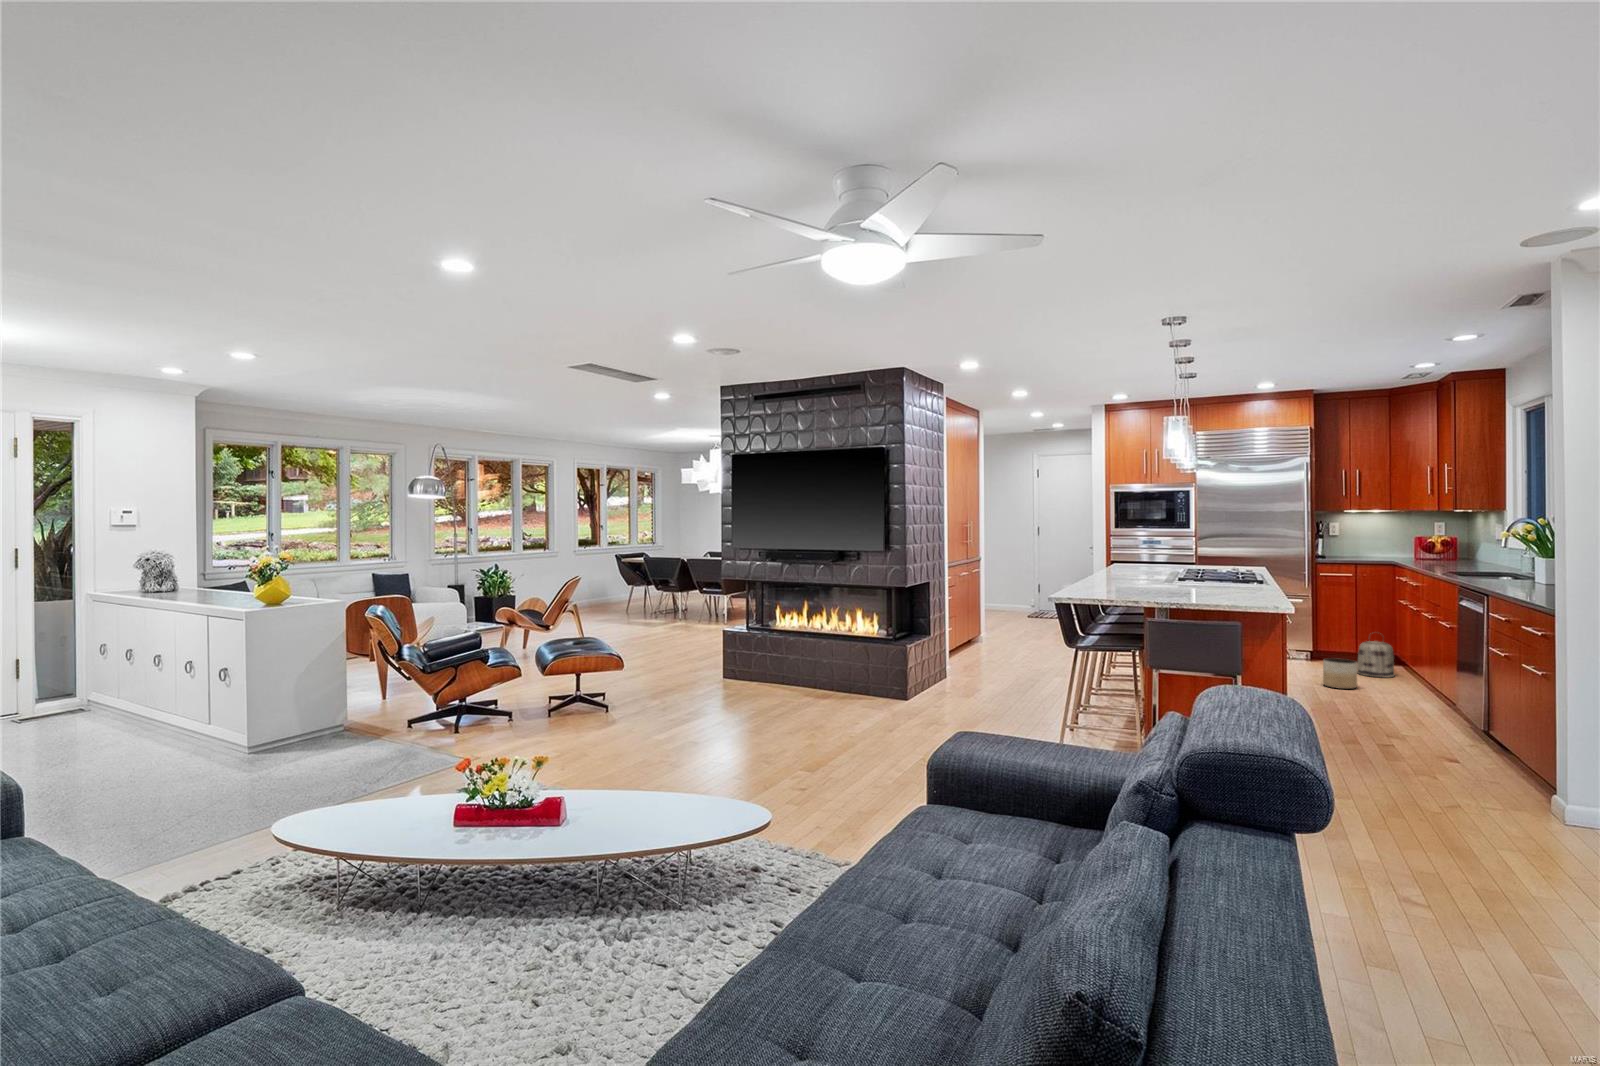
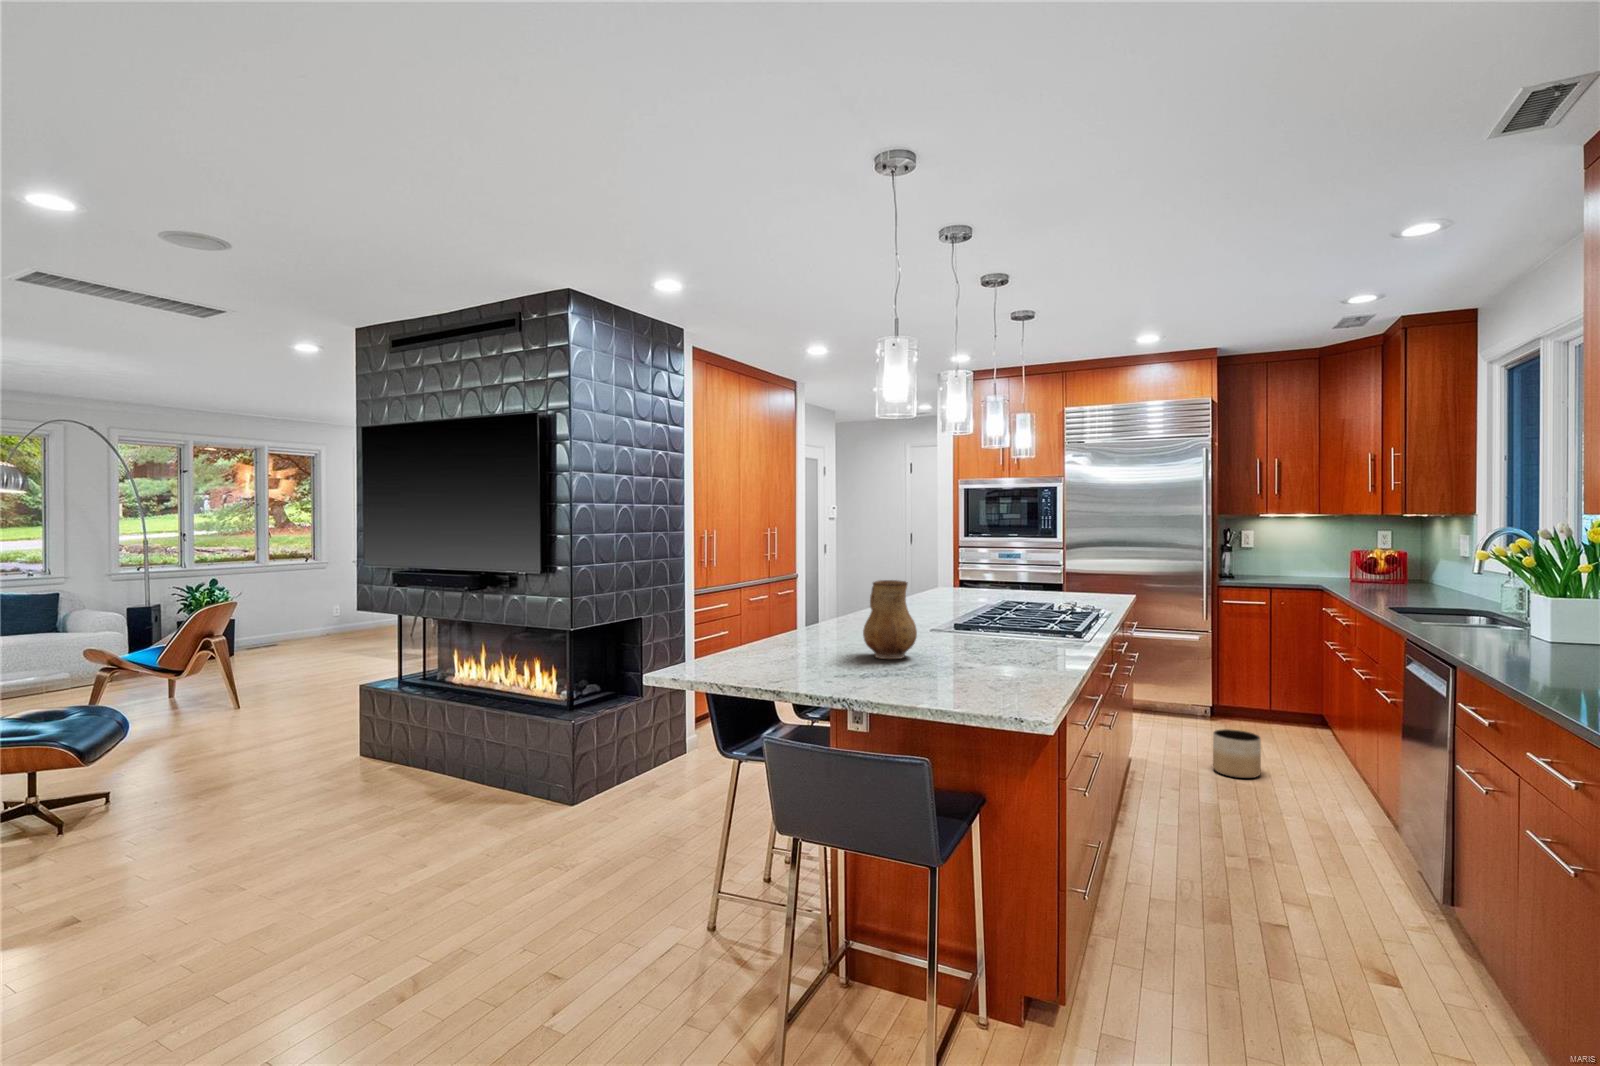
ceramic pitcher: none [1149,548,1182,591] -> present [863,580,917,659]
basket: present [1357,641,1395,678] -> none [1268,687,1320,753]

